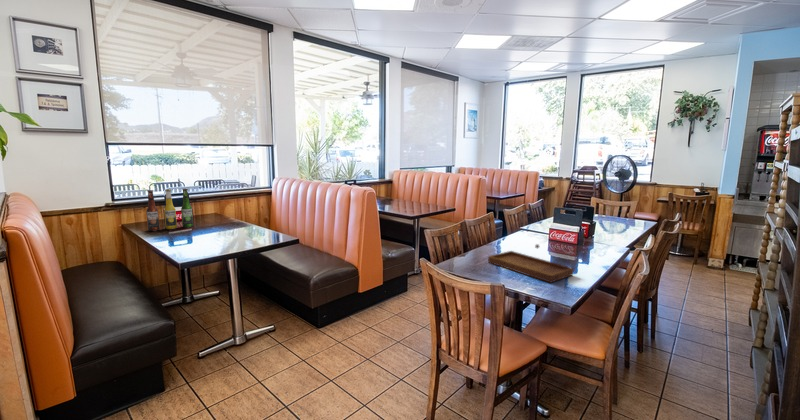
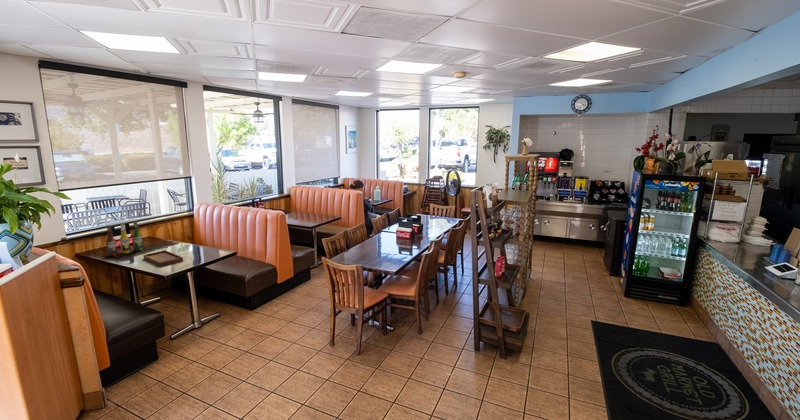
tray: present [488,244,573,283] -> present [143,246,183,266]

